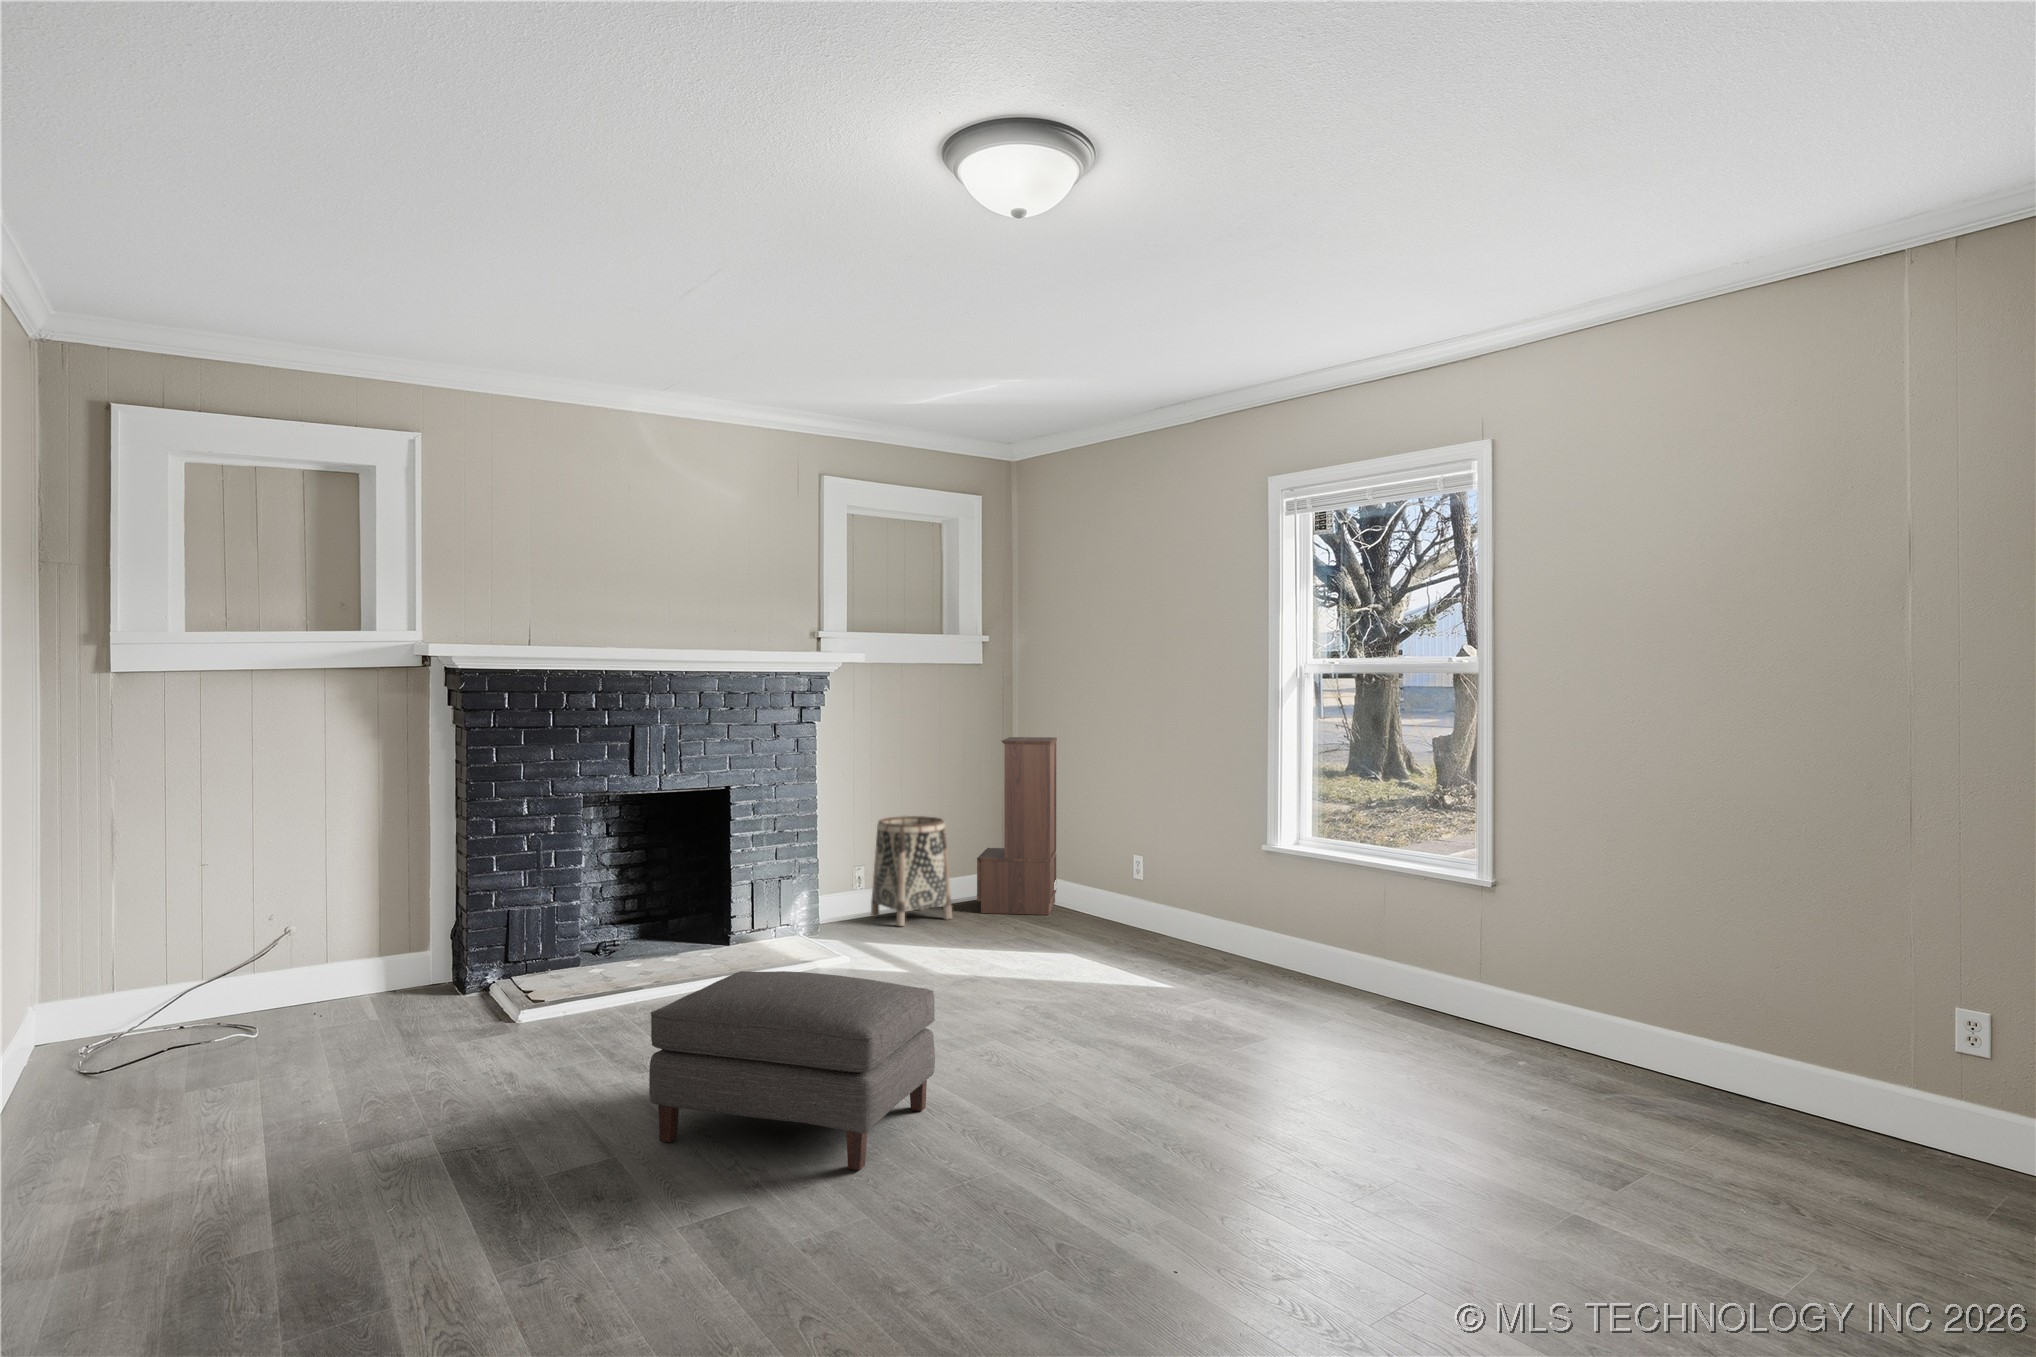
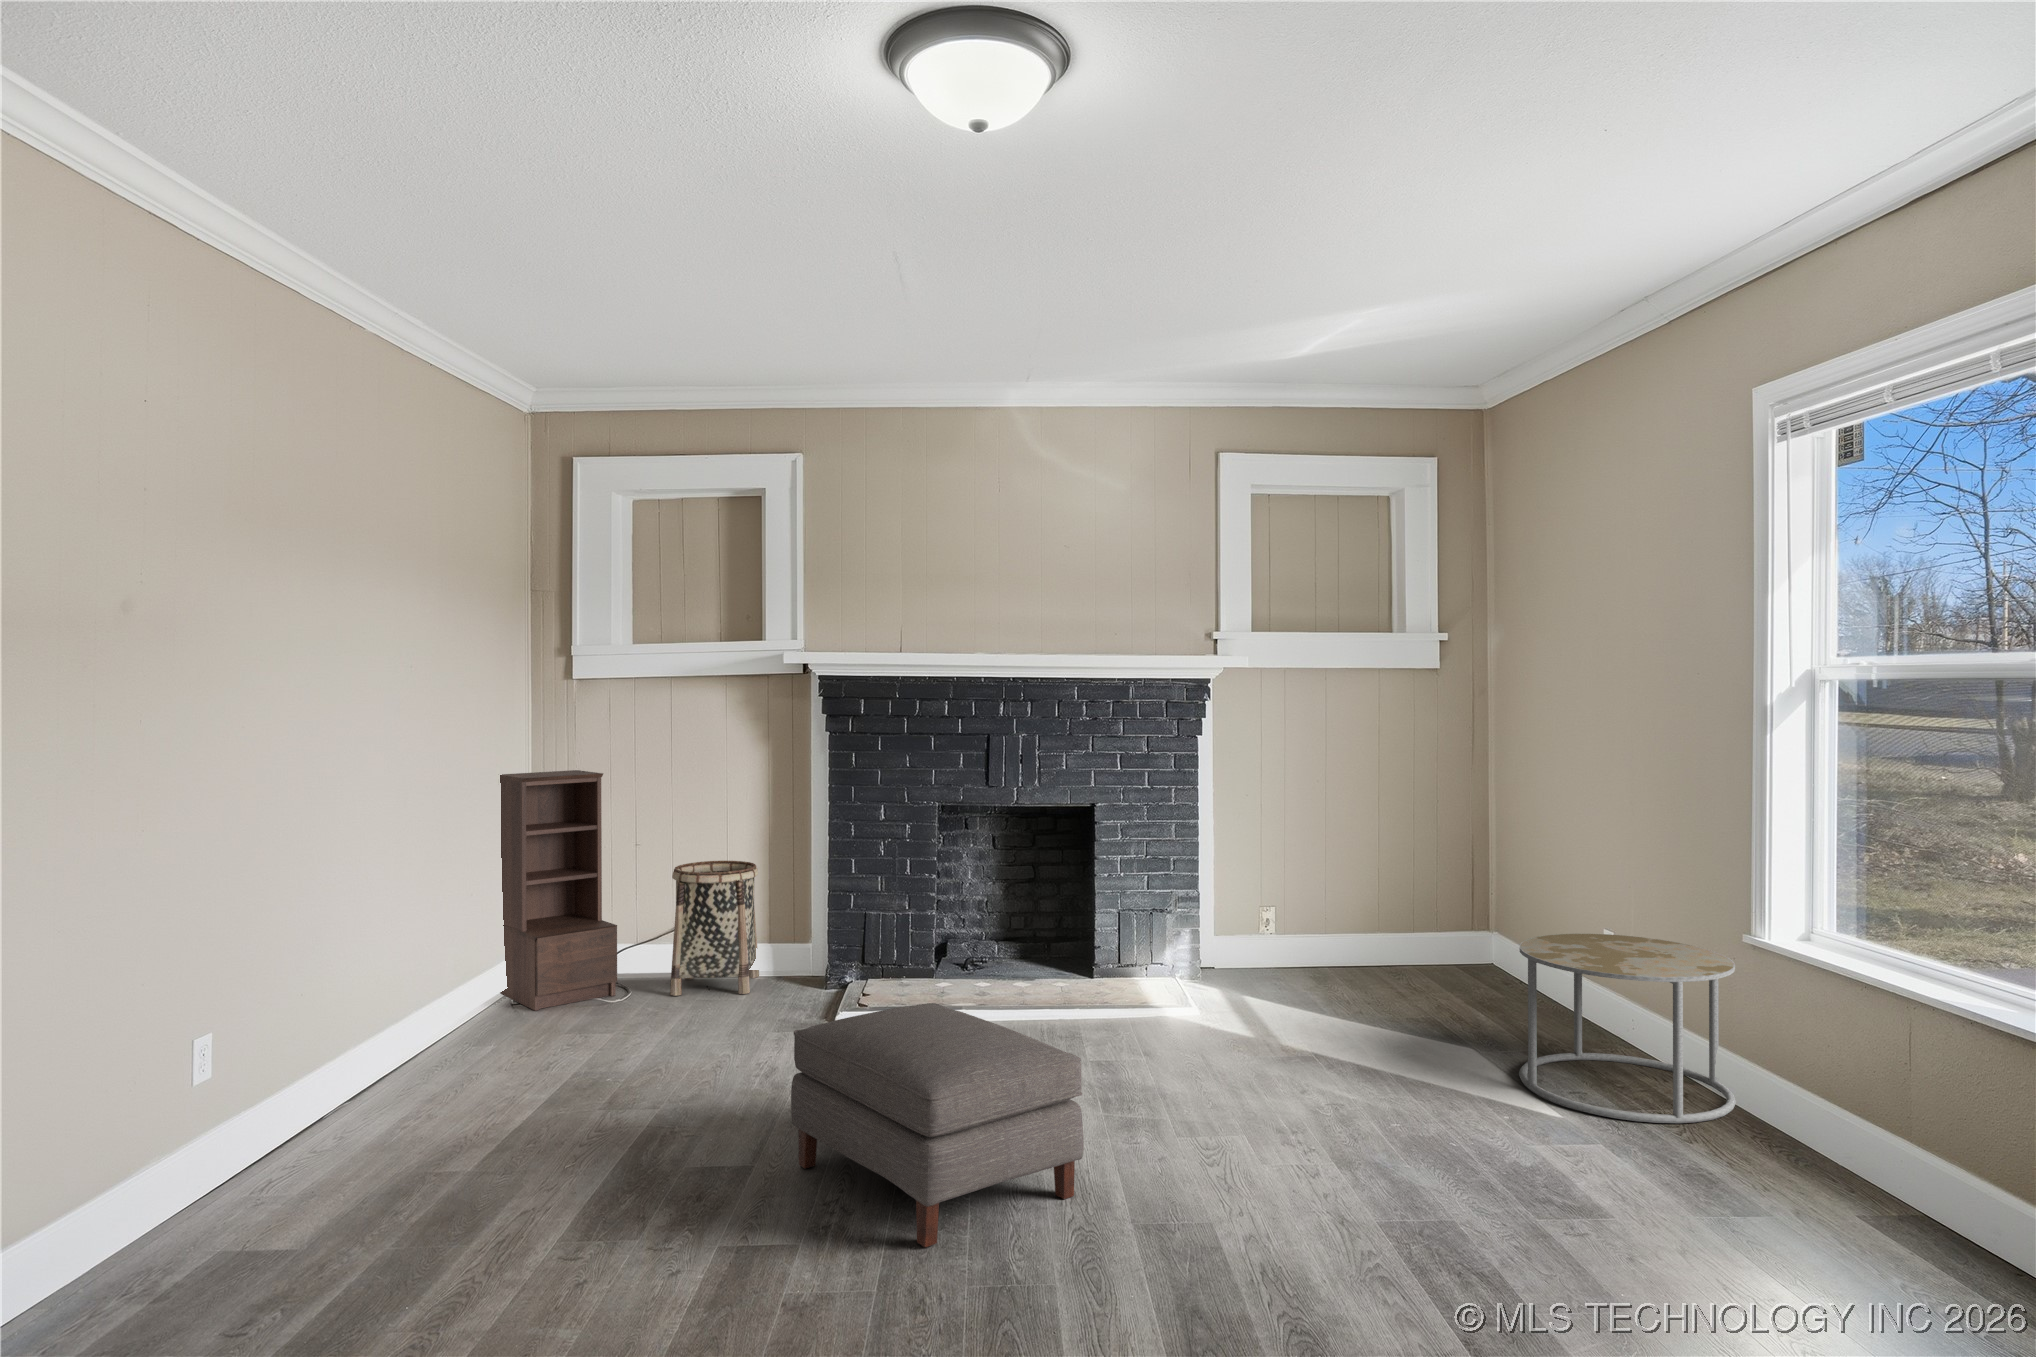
bookshelf: present [977,737,1057,915] -> present [500,770,617,1011]
basket: present [871,816,952,926] -> present [670,861,759,996]
side table: none [1121,857,1261,983] -> present [1519,934,1736,1123]

